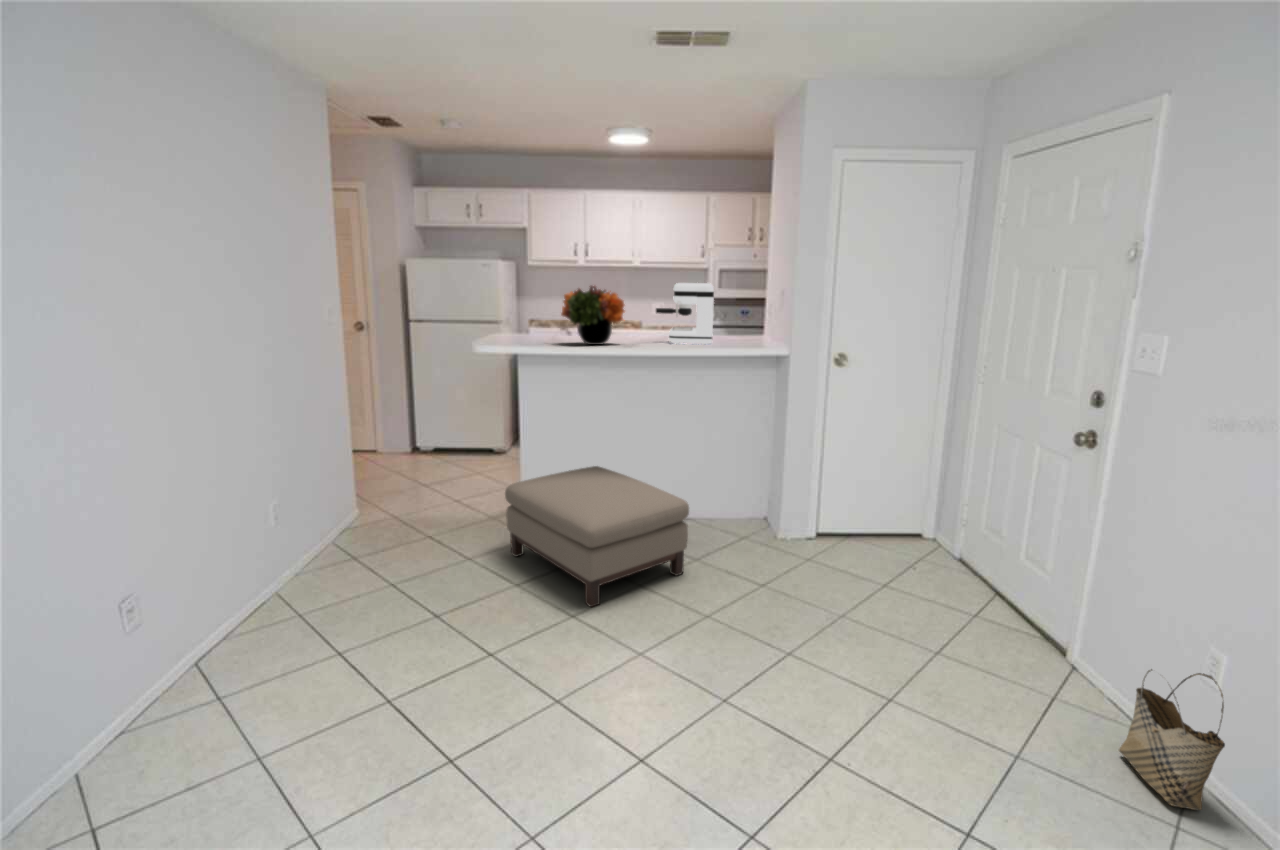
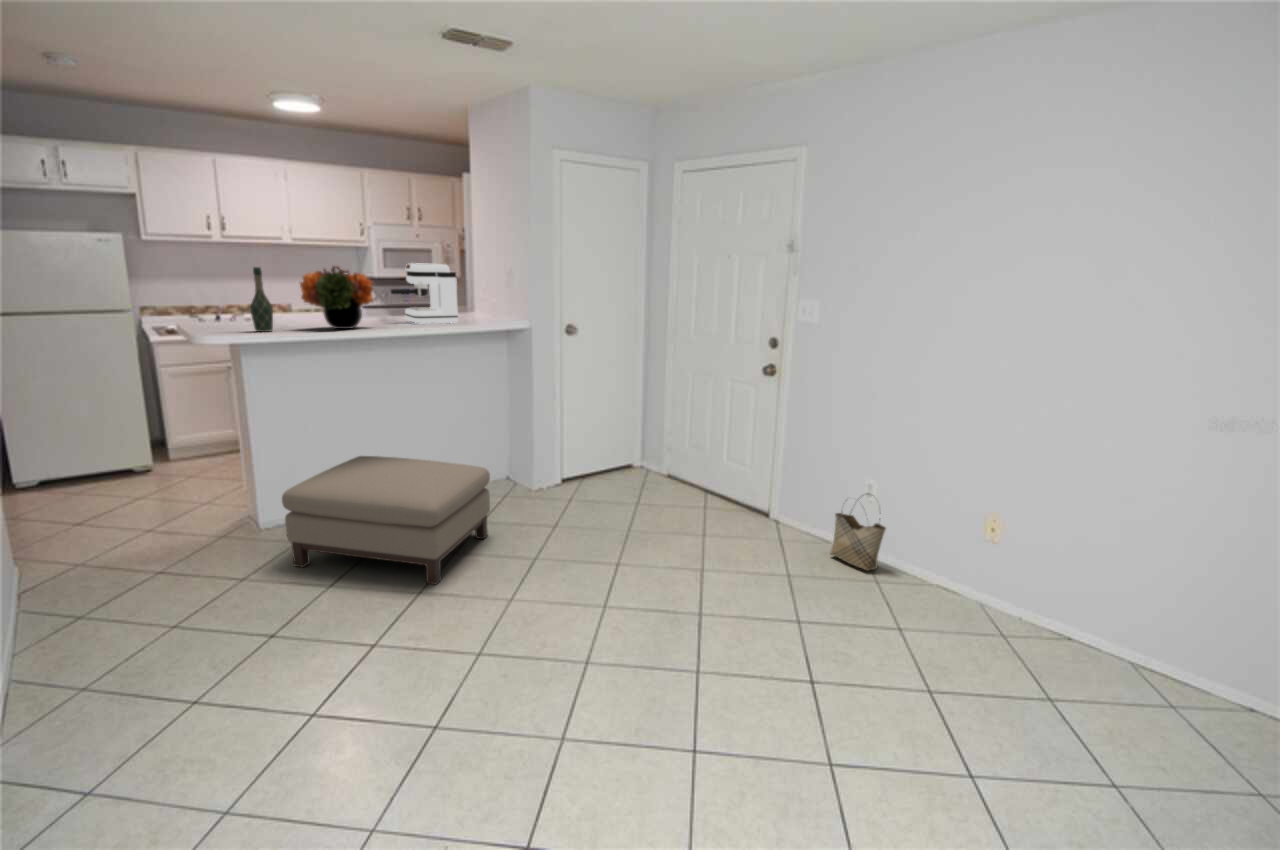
wine bottle: none [523,287,541,344] -> present [250,267,273,332]

